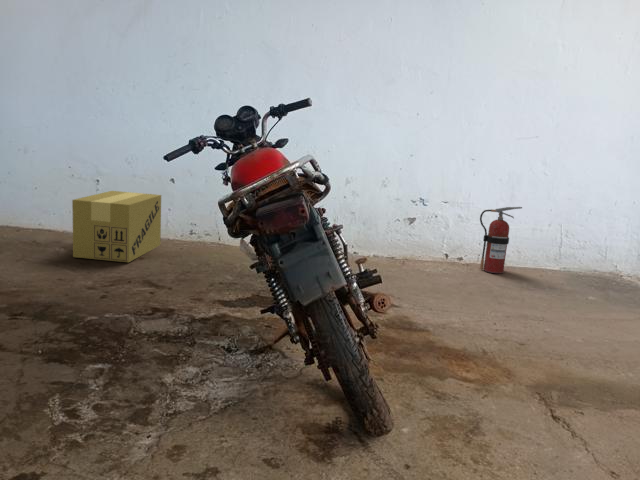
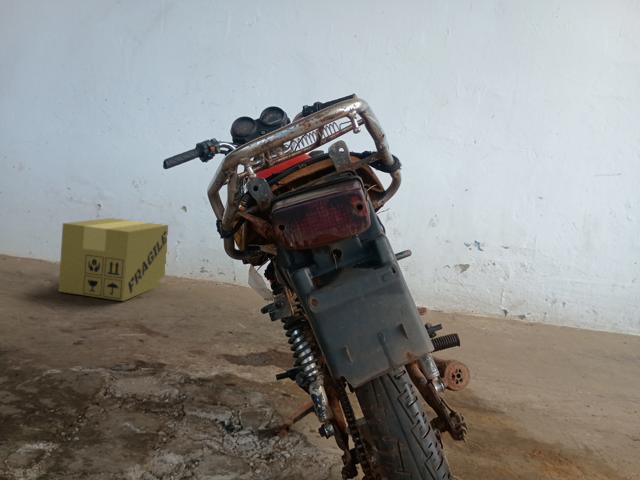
fire extinguisher: present [480,207,522,273] -> none [547,256,602,337]

